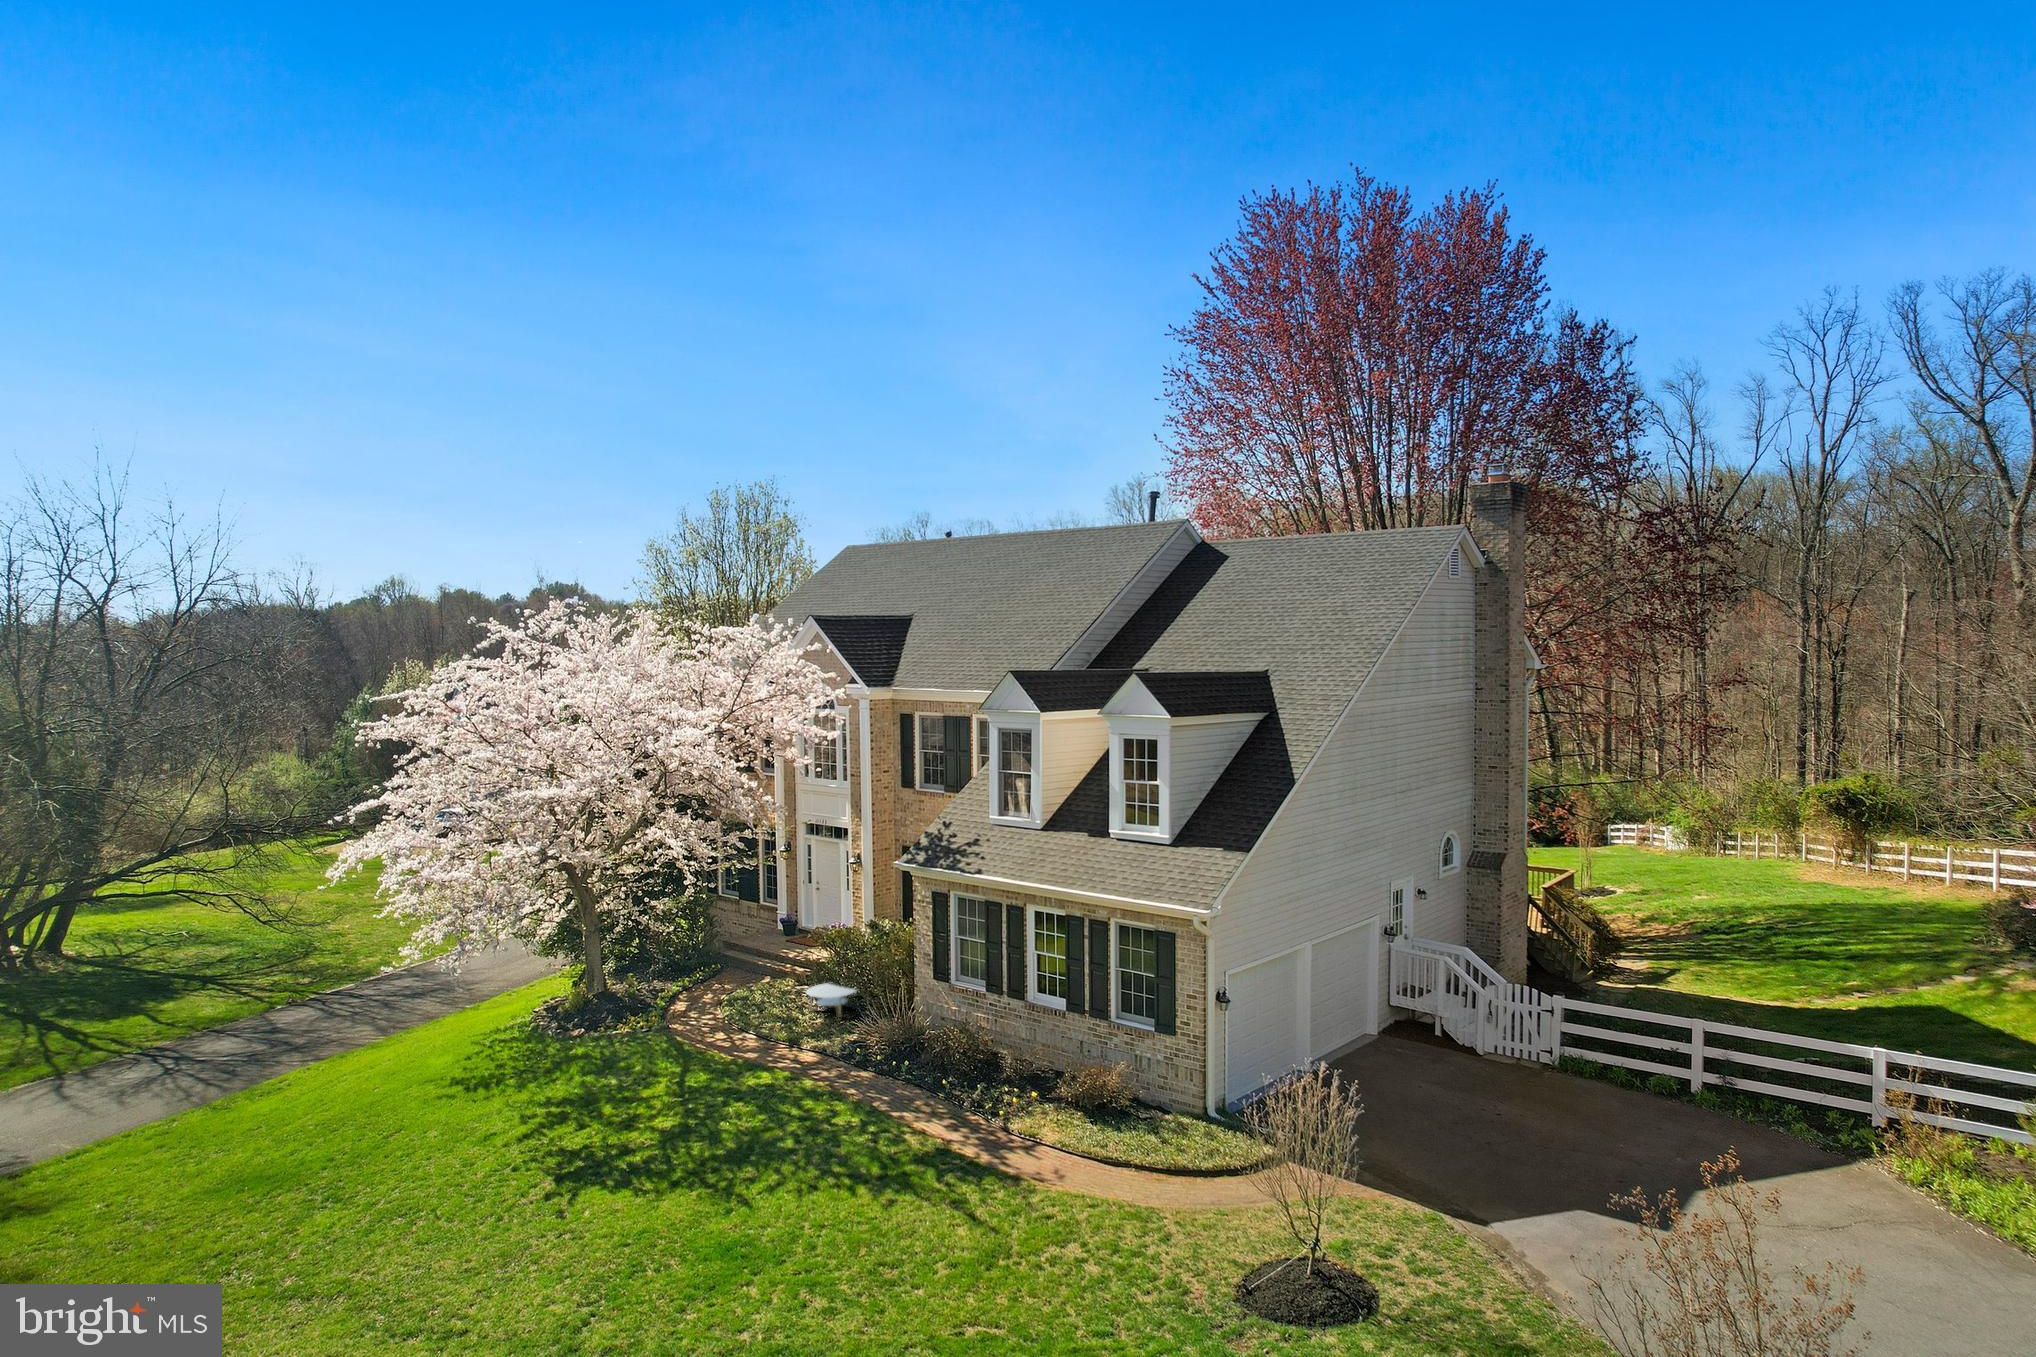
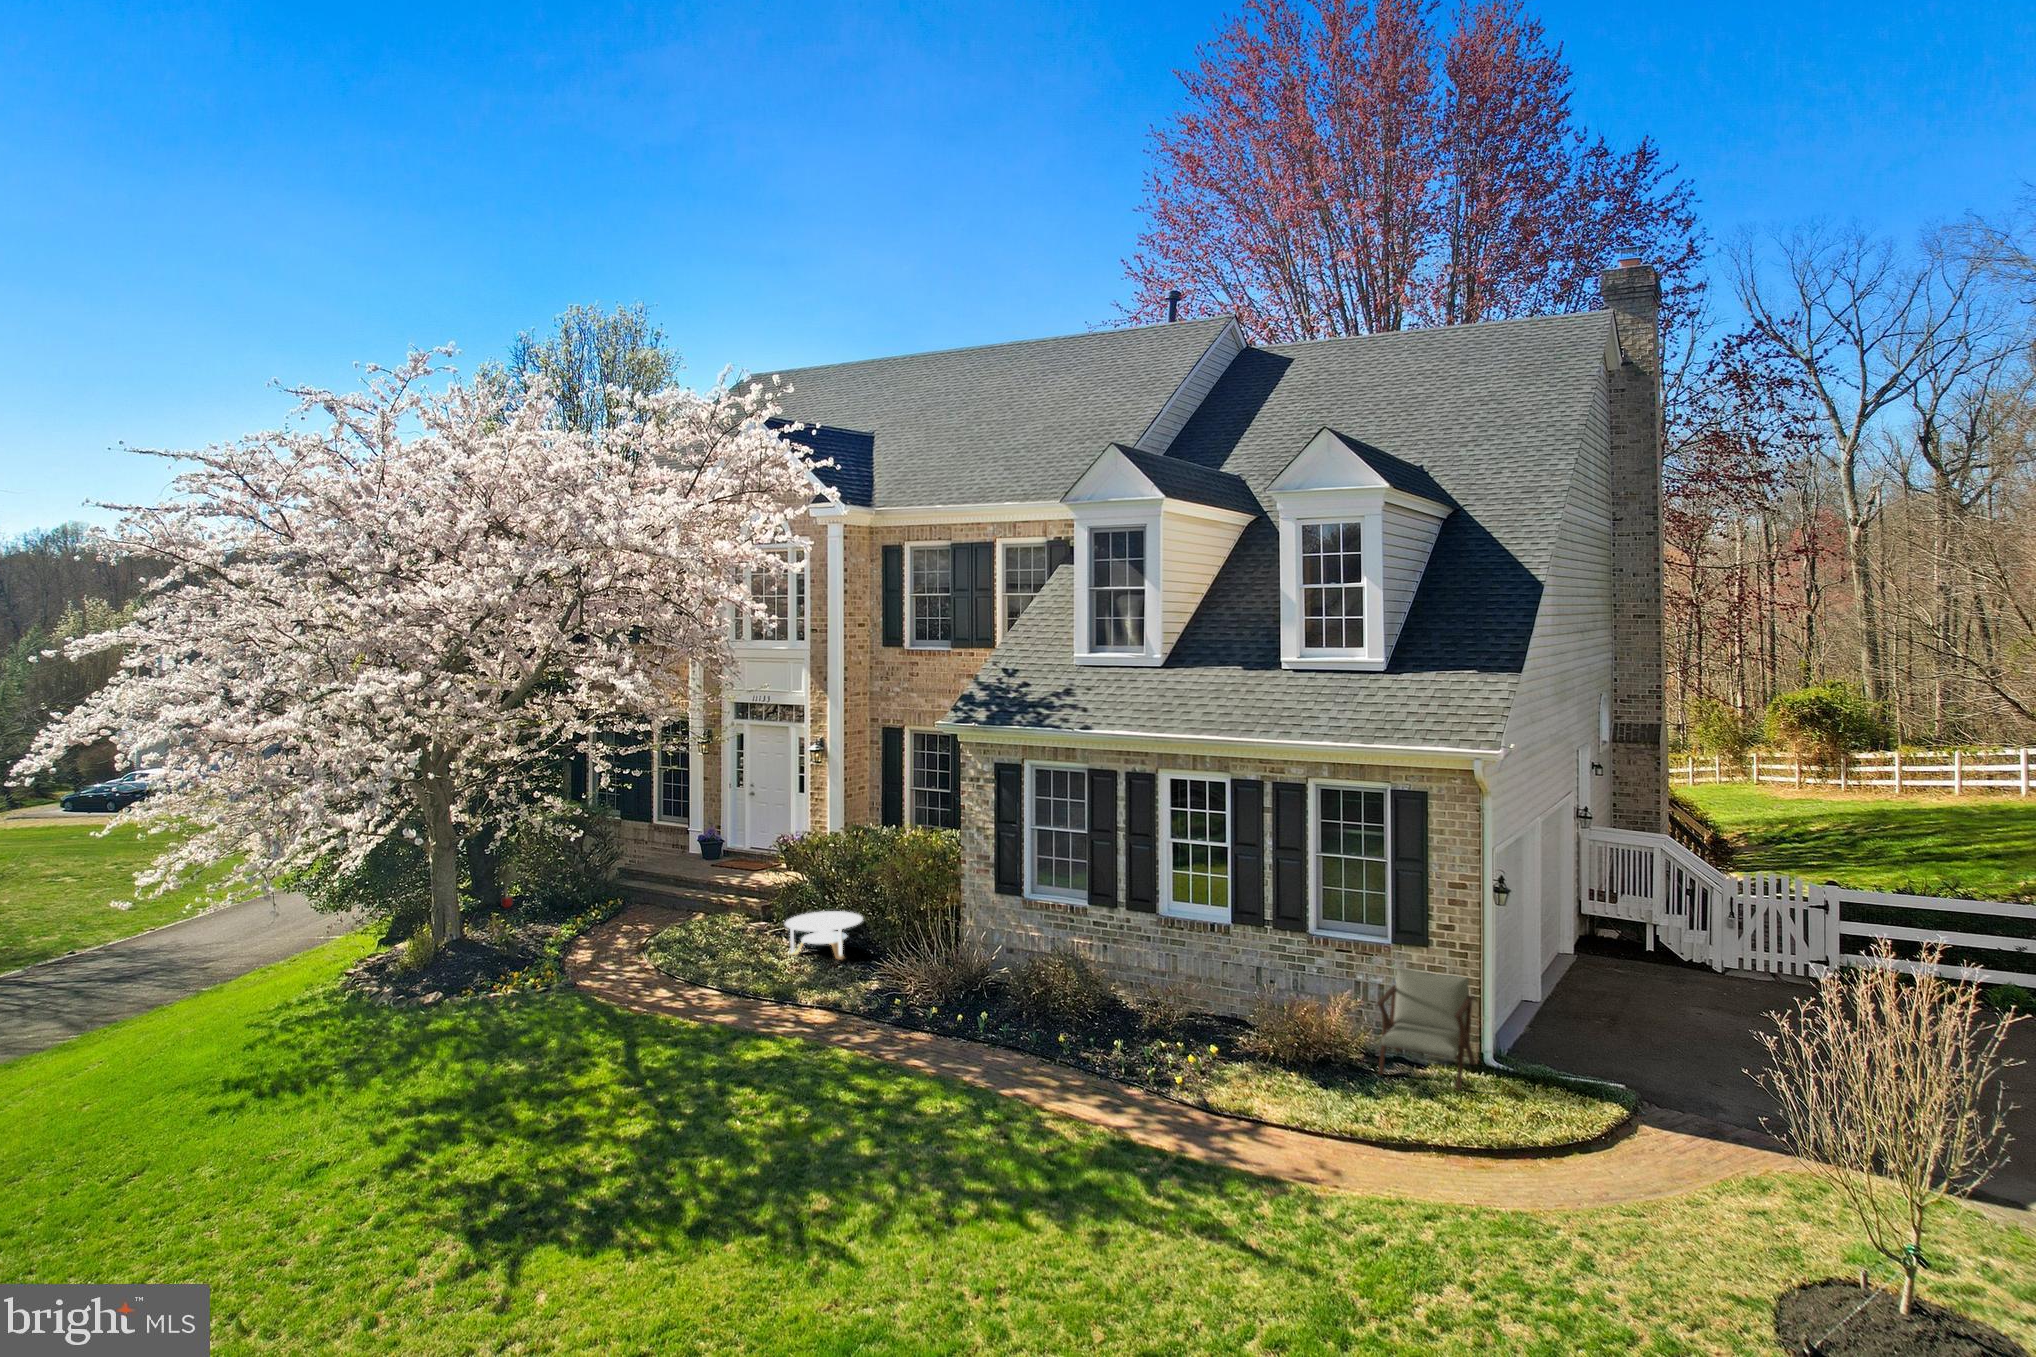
potted tree: none [637,931,658,967] -> present [499,858,524,908]
lounge chair: none [1129,1047,1199,1131] -> present [1377,968,1475,1089]

